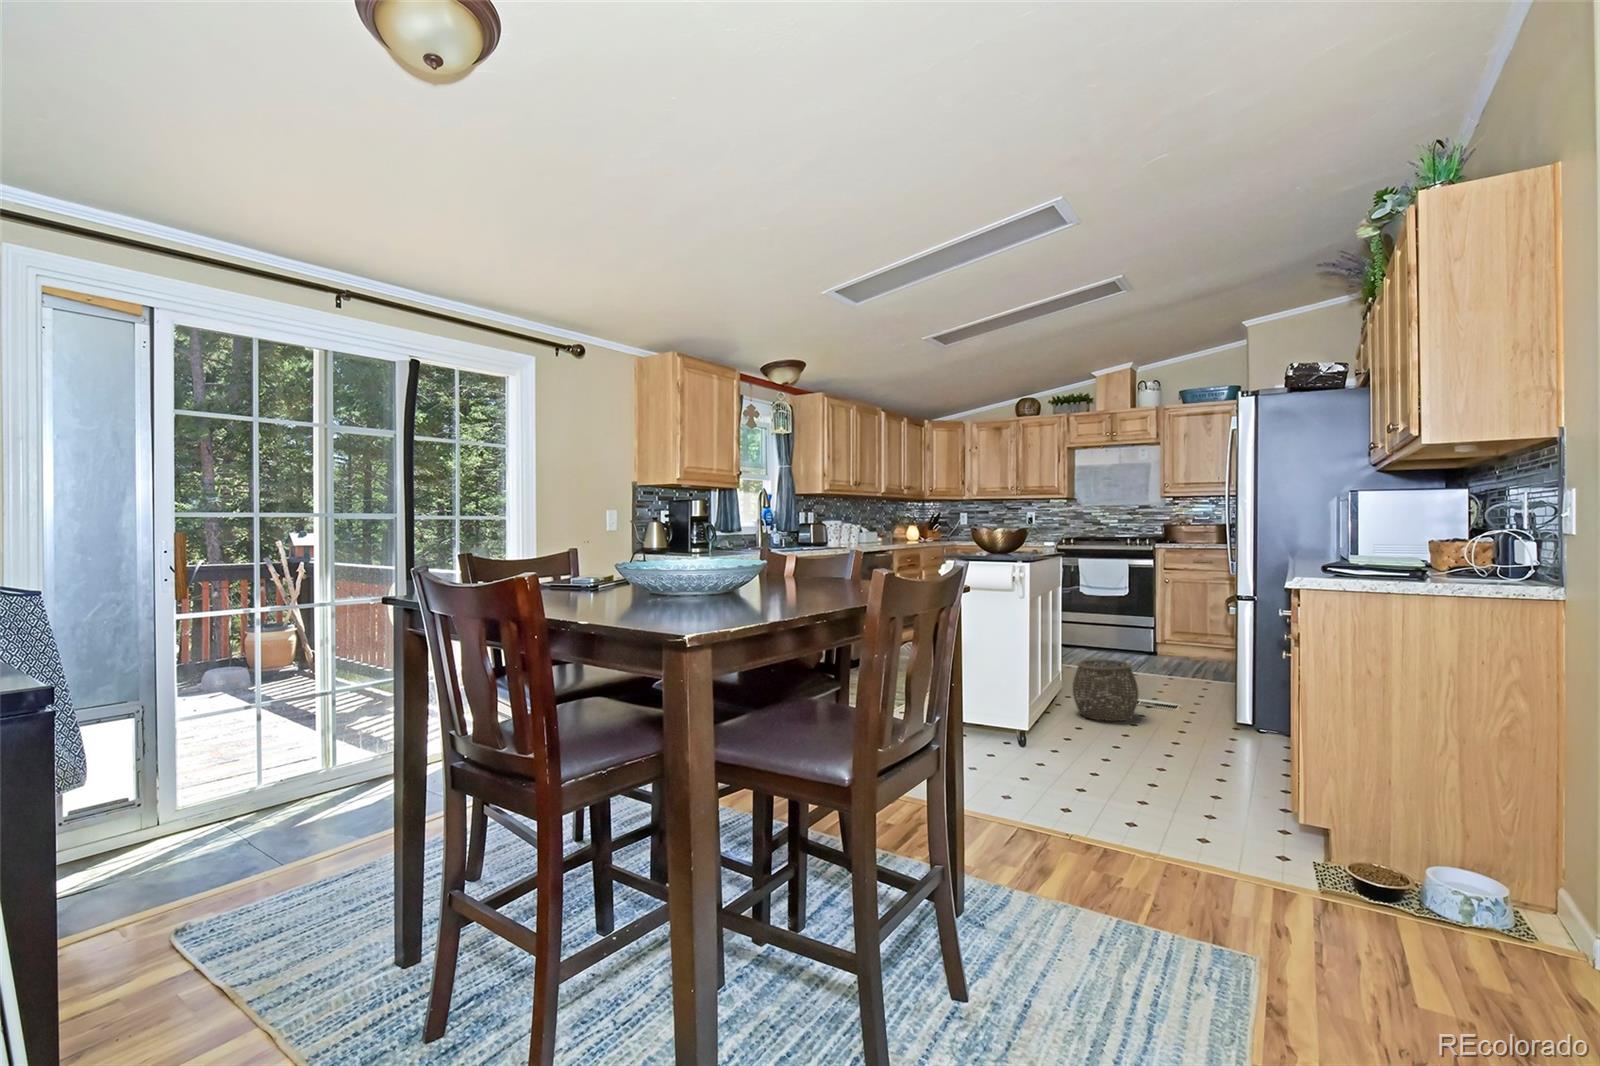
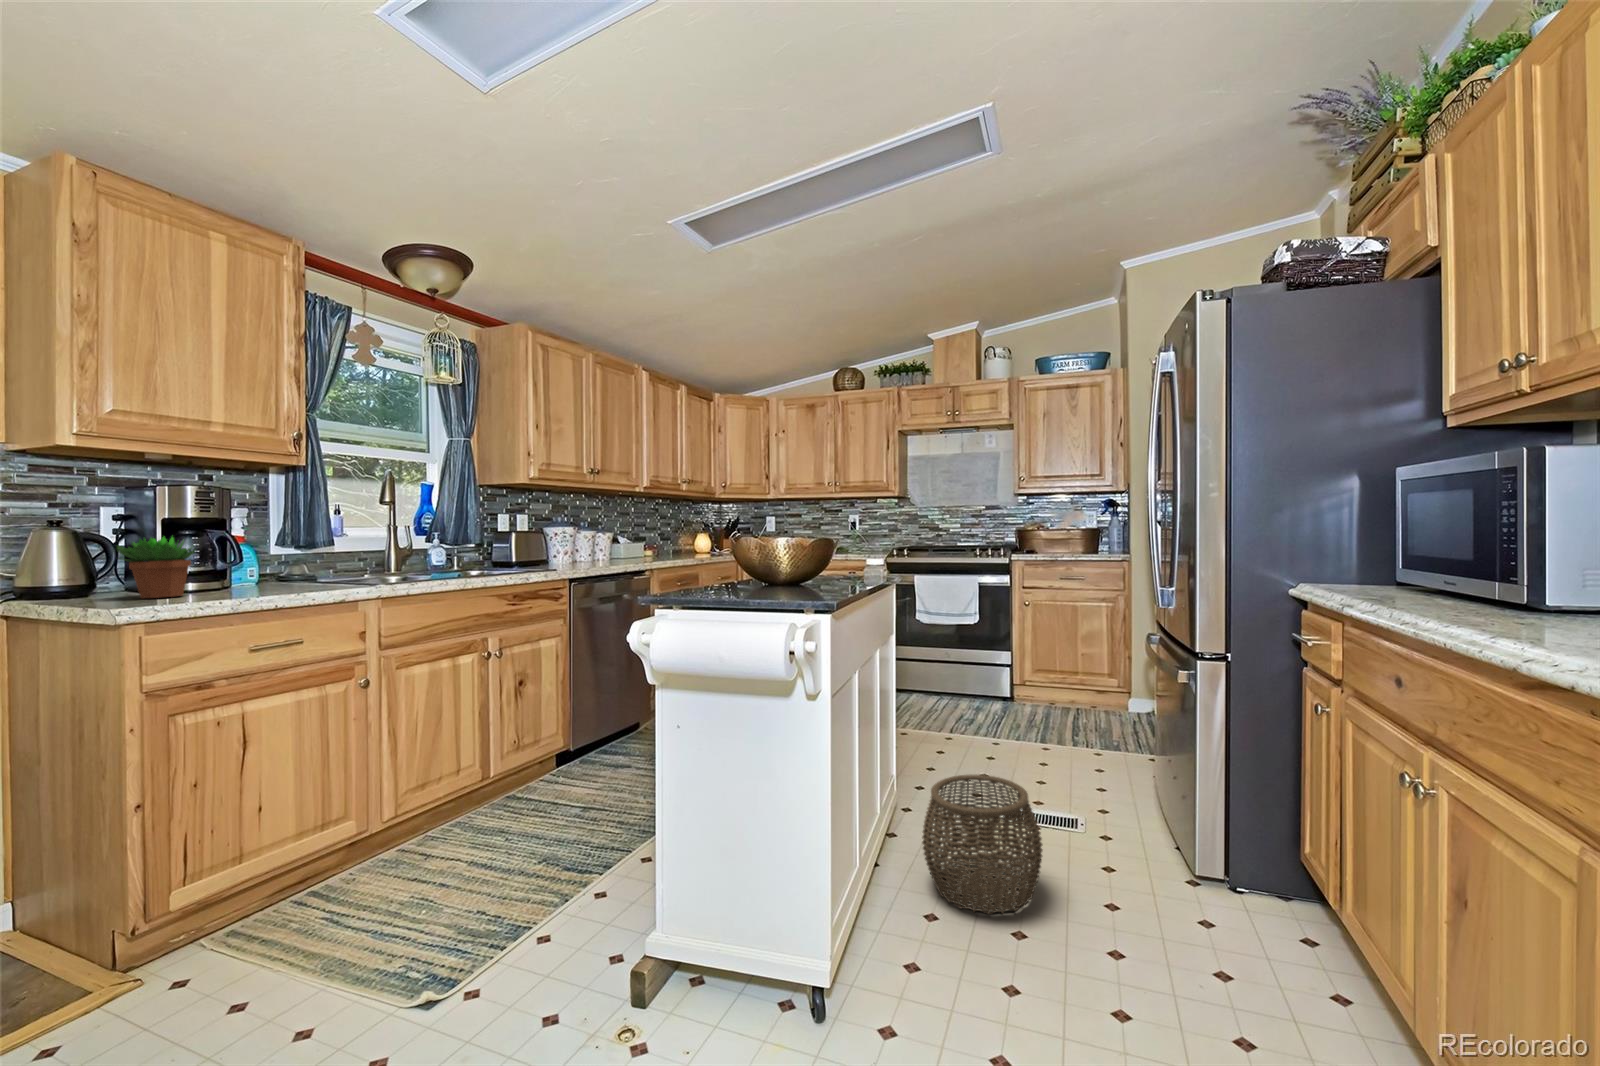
succulent plant: none [691,525,720,553] -> present [117,536,195,598]

